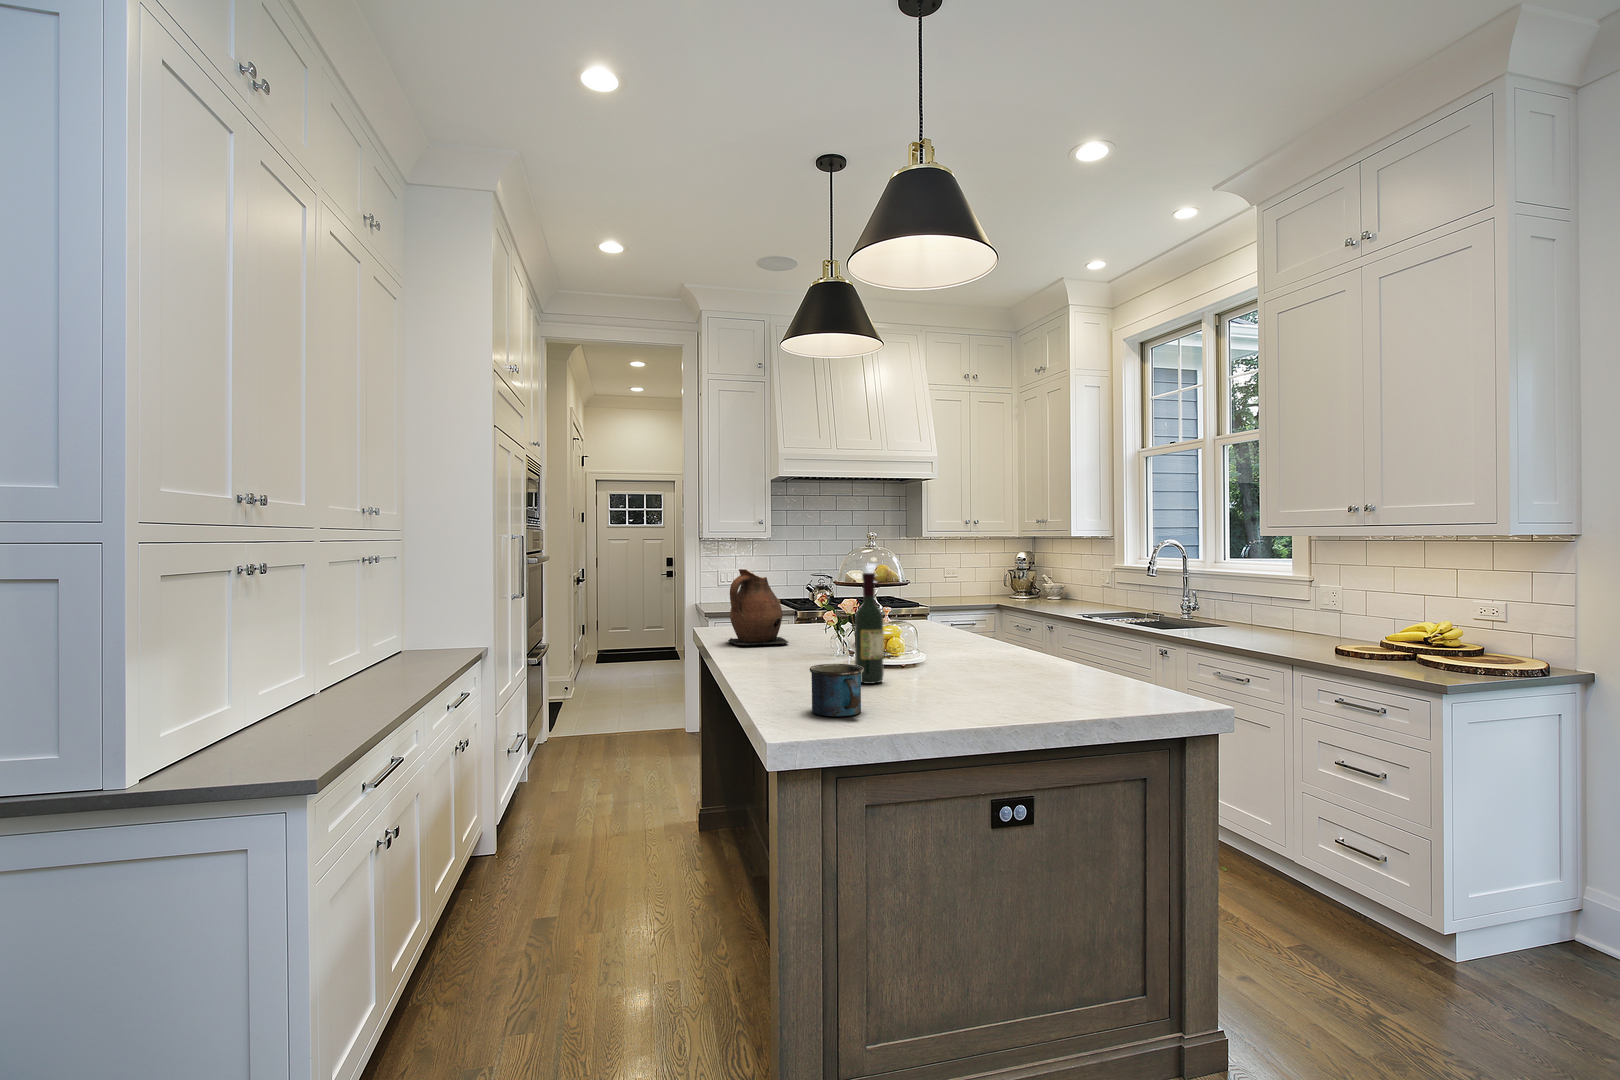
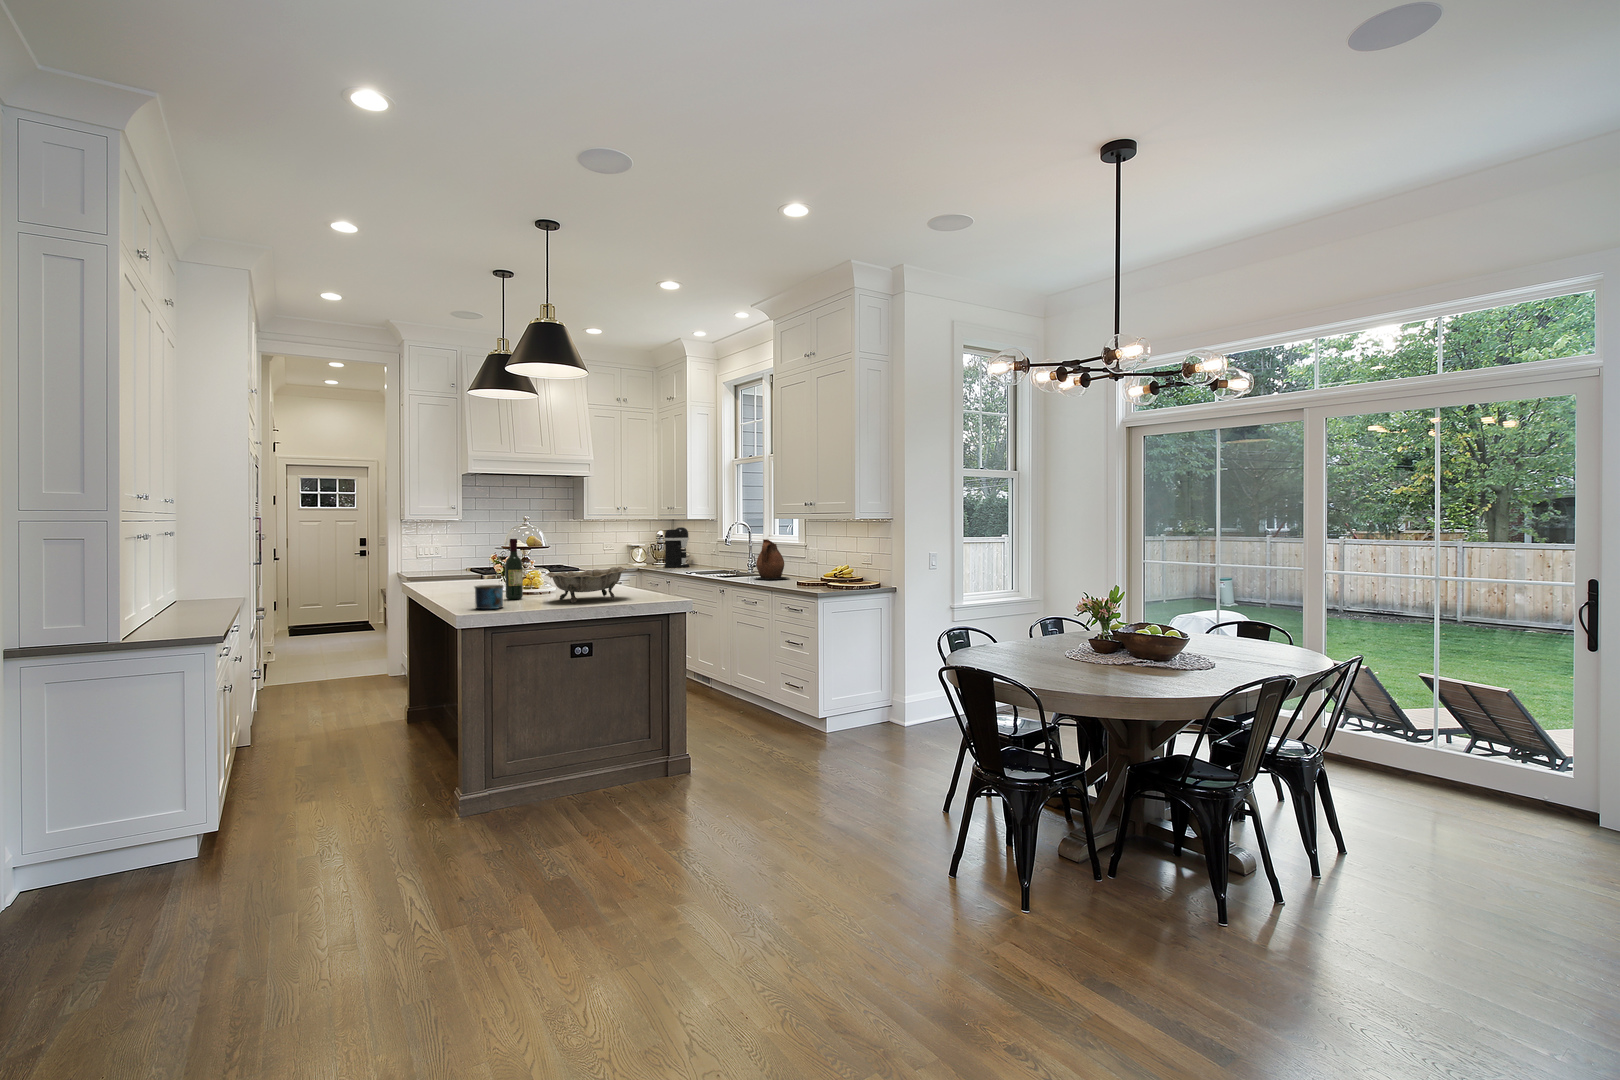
coffee maker: none [1036,549,1073,607] -> present [664,527,689,568]
ceramic pitcher: present [728,569,788,645] -> present [756,539,787,579]
decorative bowl: none [930,630,1089,705] -> present [545,567,627,603]

